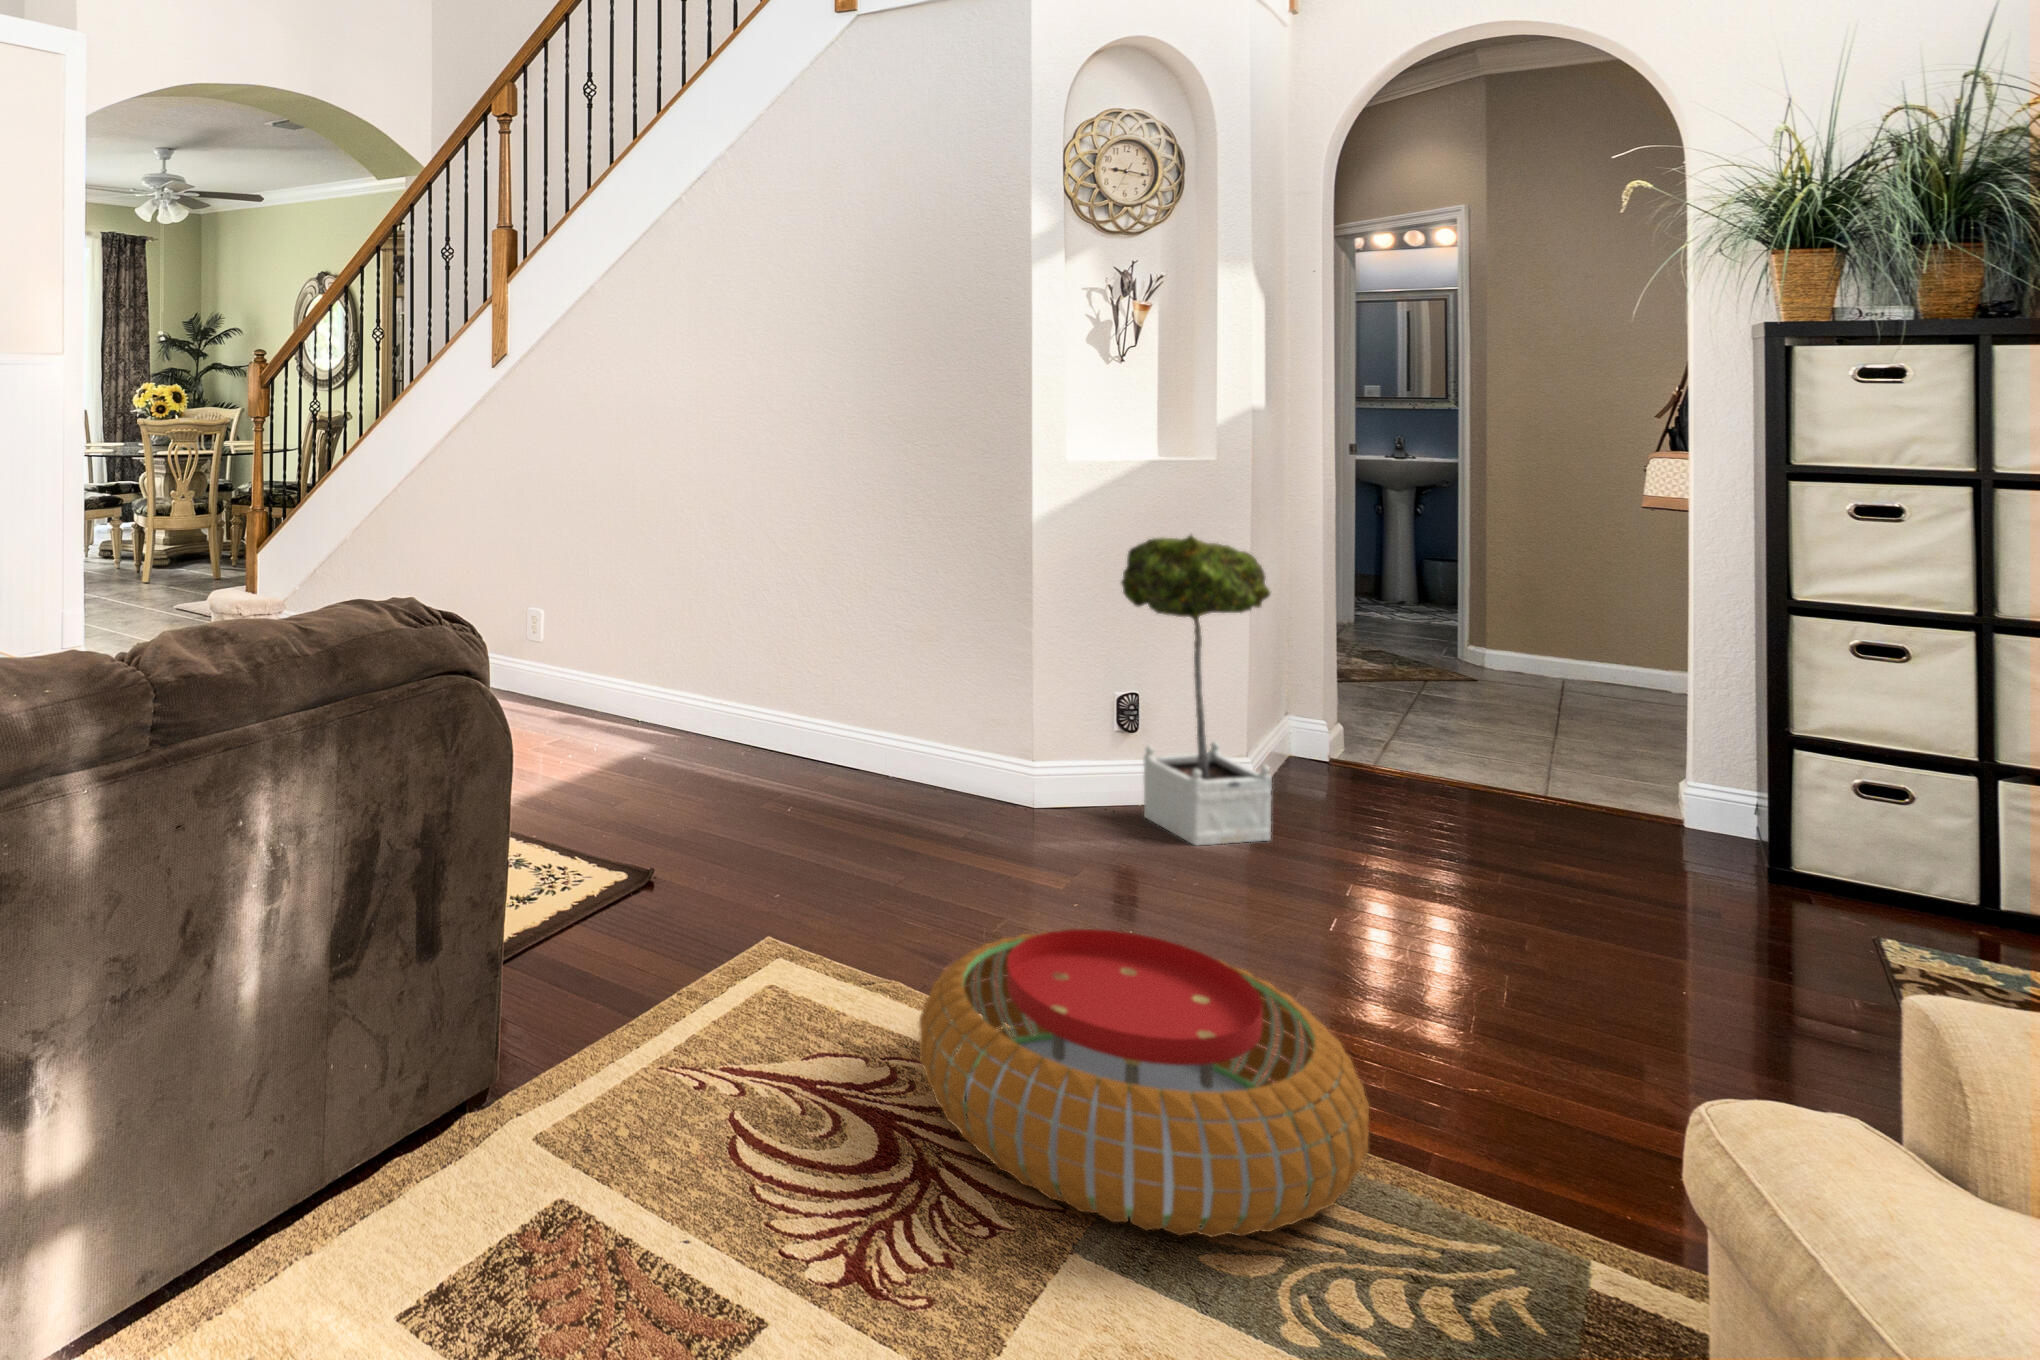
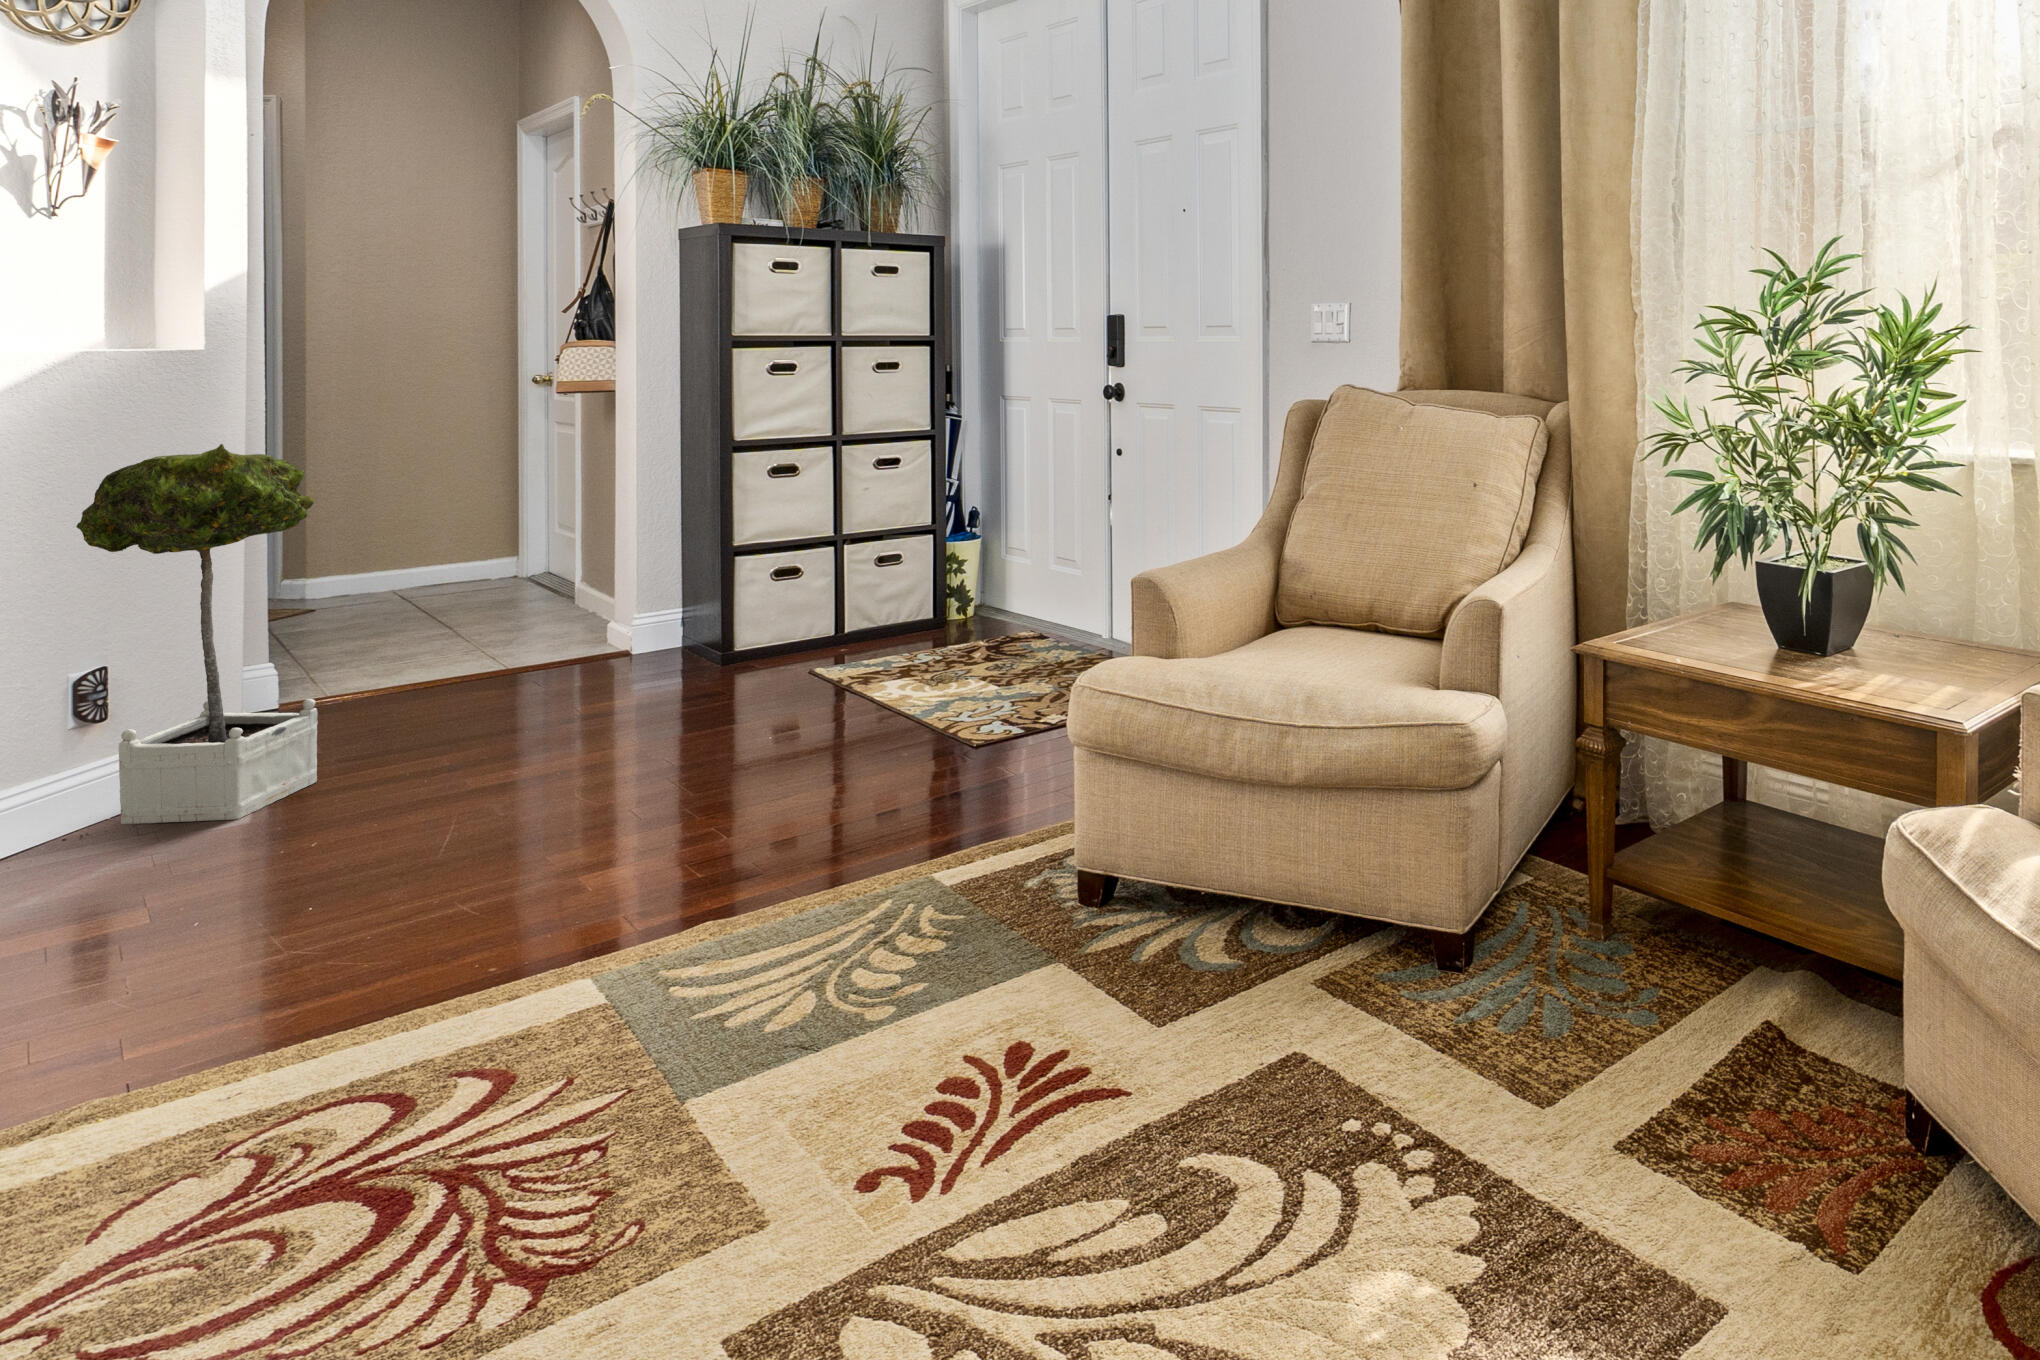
pouf: present [919,929,1369,1237] -> none [280,811,821,1126]

